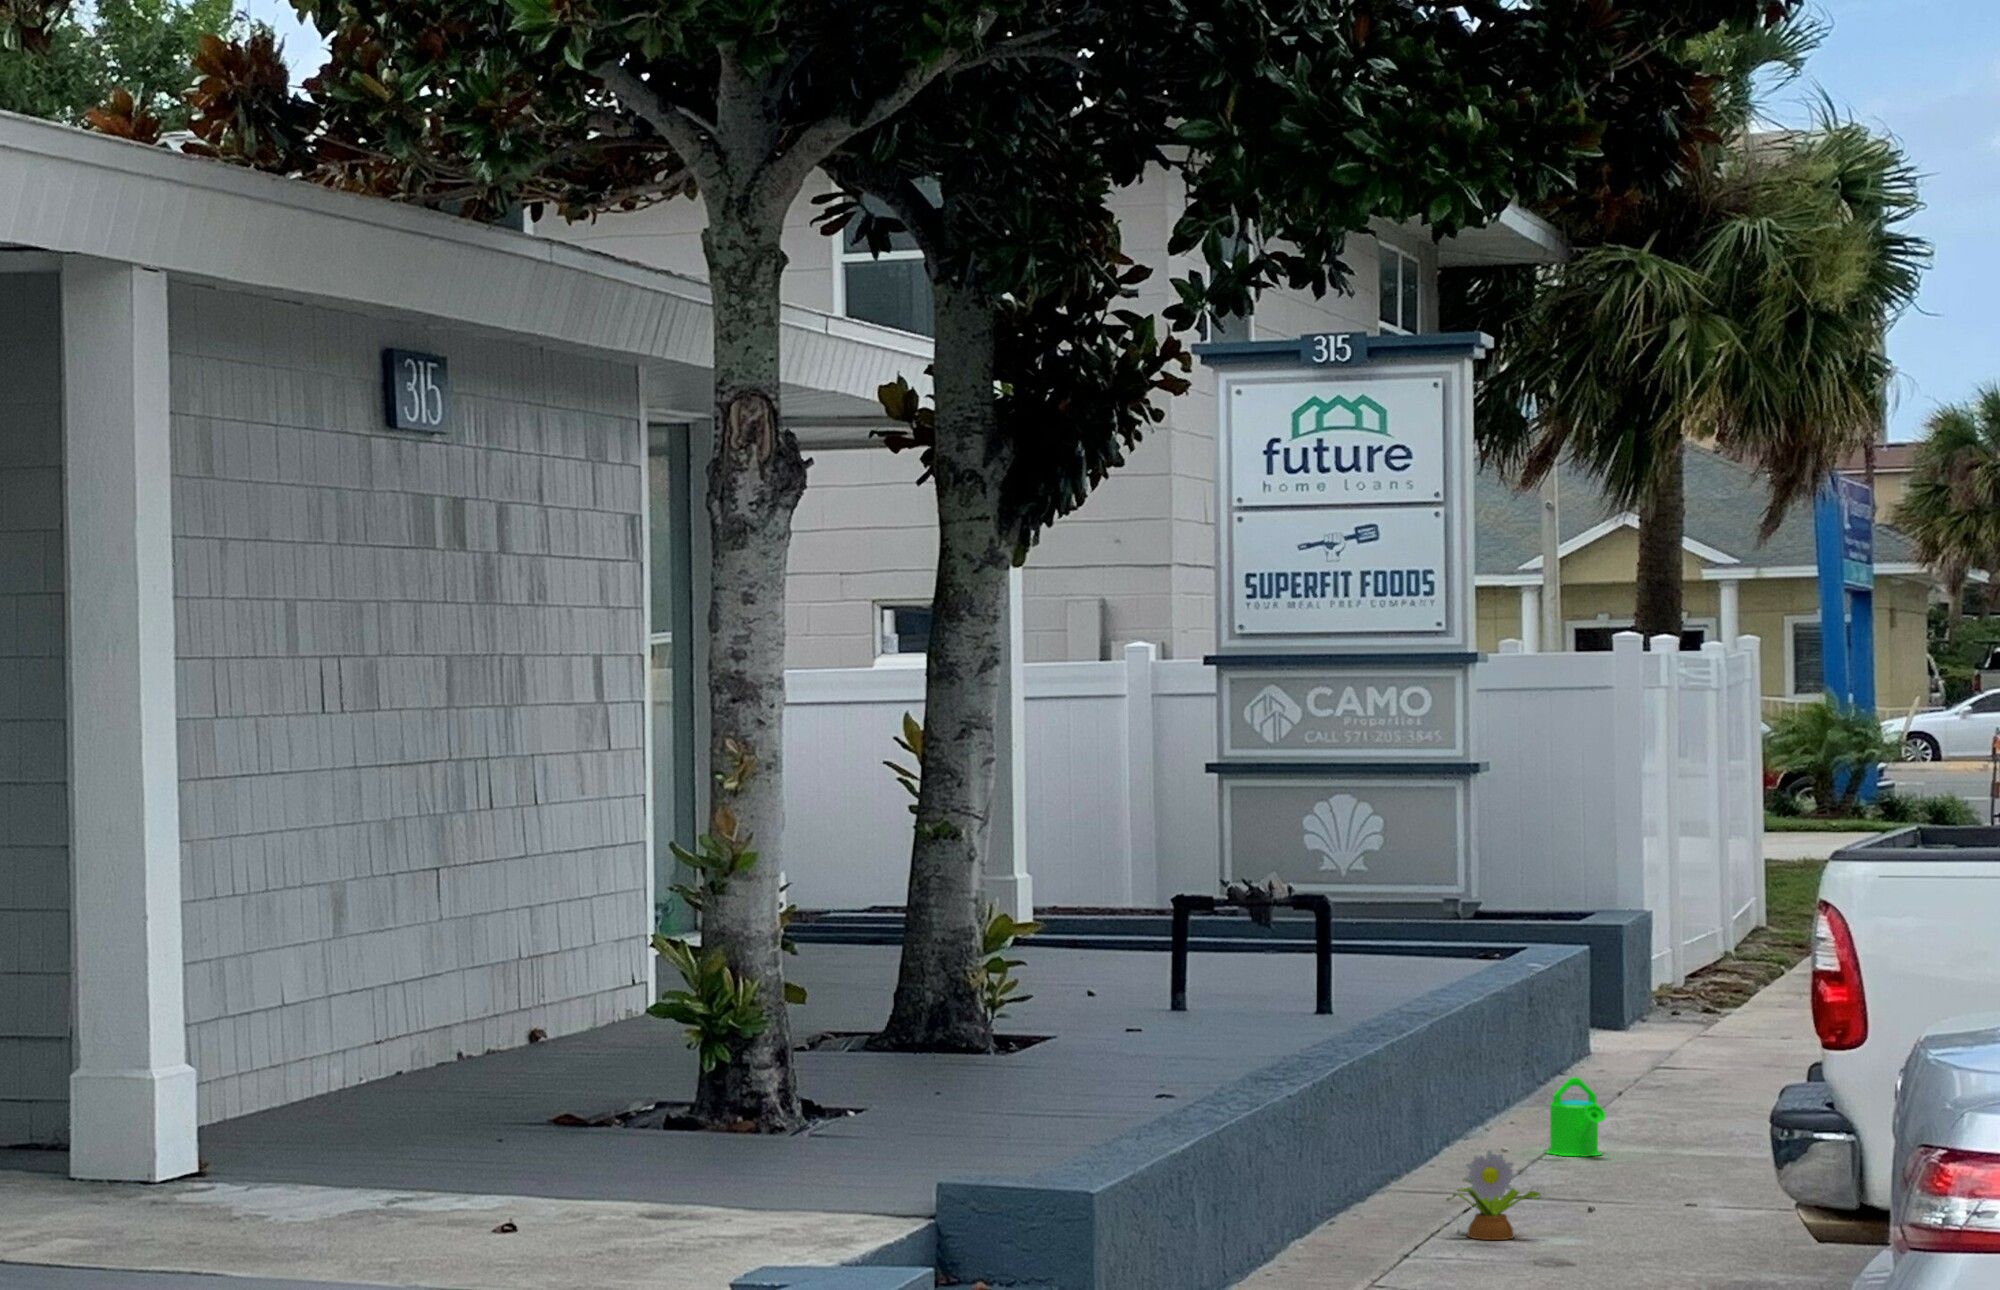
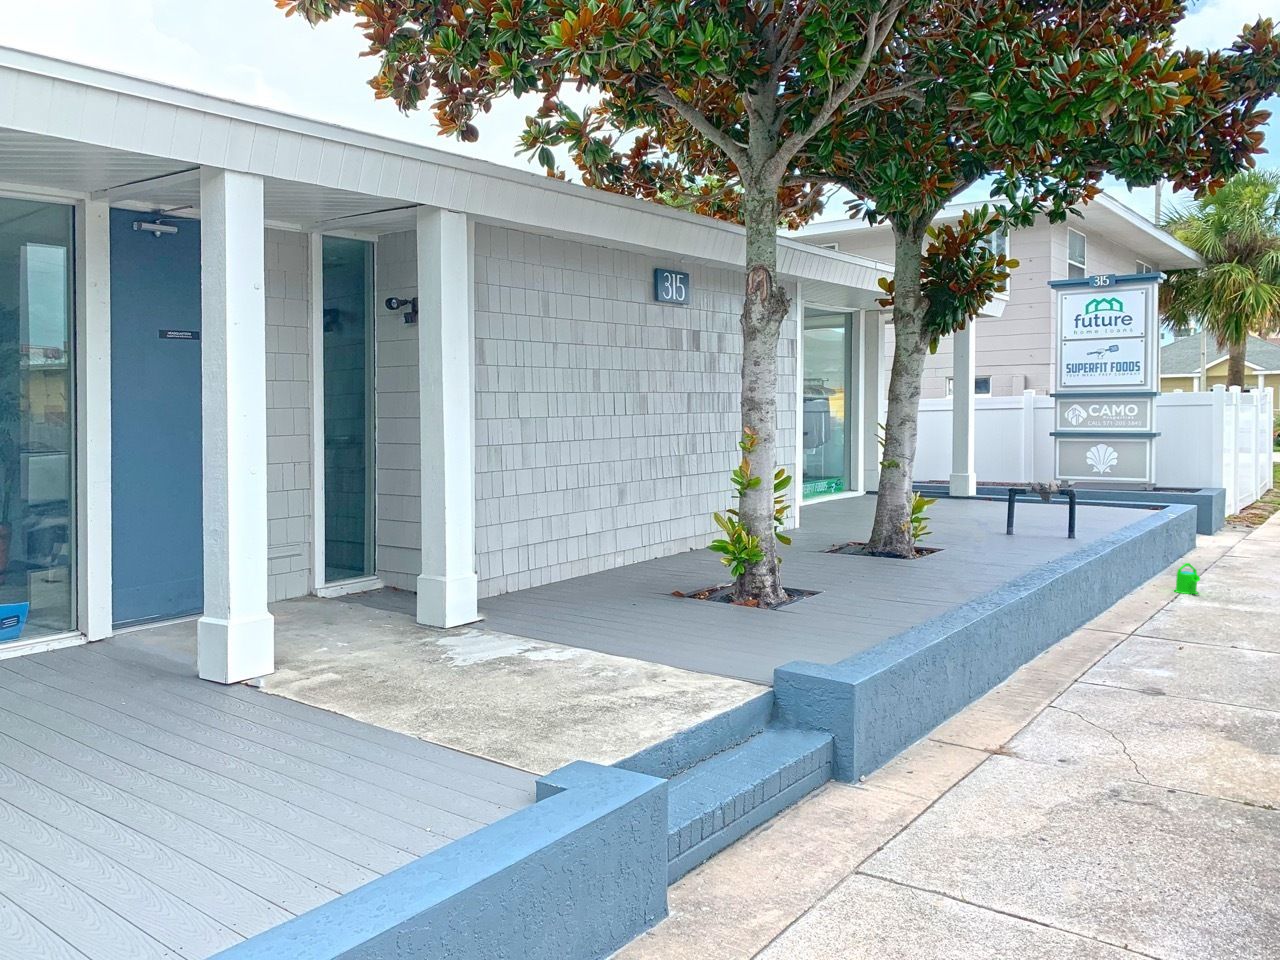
decorative plant: present [1447,1150,1541,1240] -> none [1126,600,1169,636]

